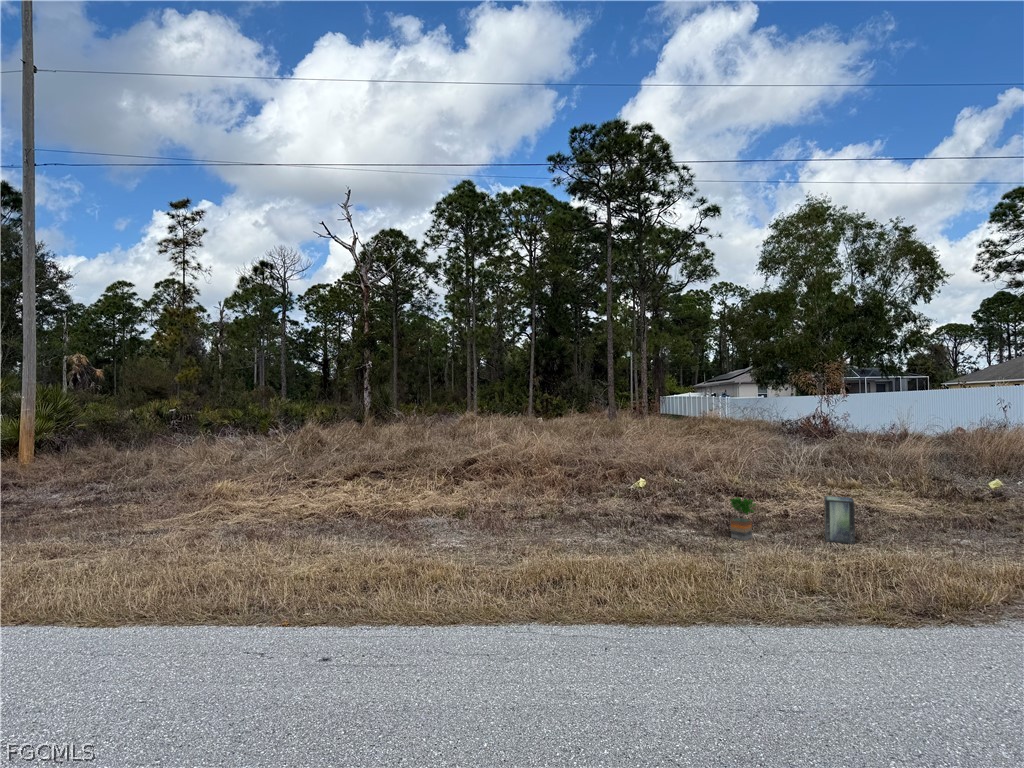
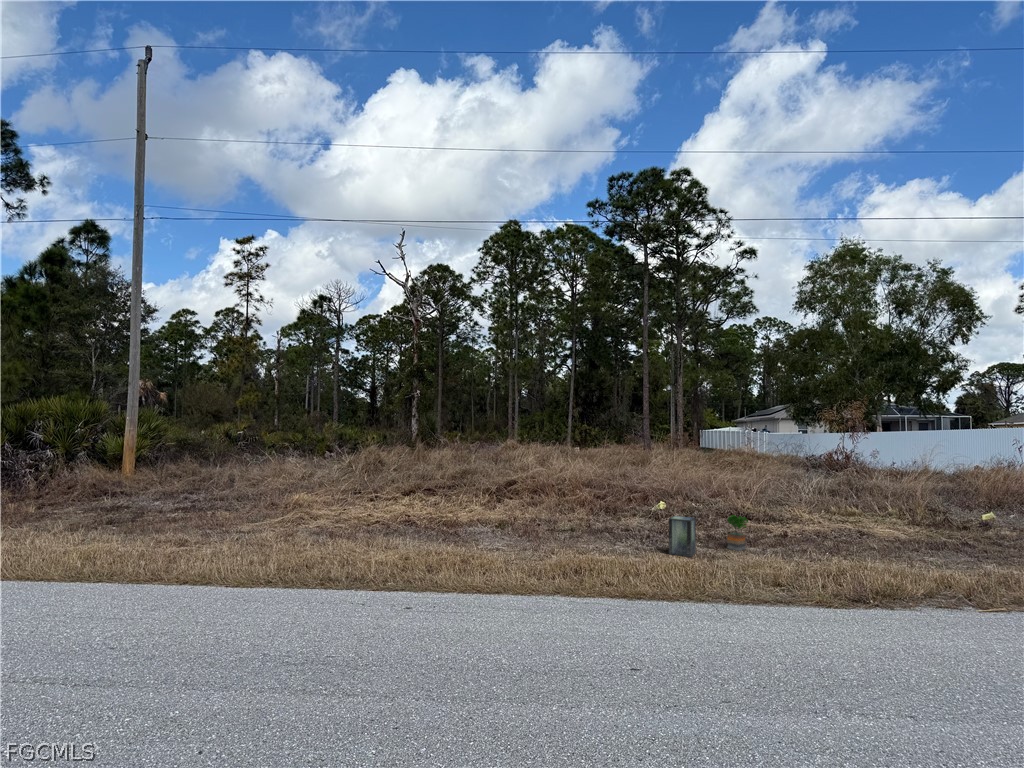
storage box: present [824,496,855,544] -> present [669,516,696,557]

